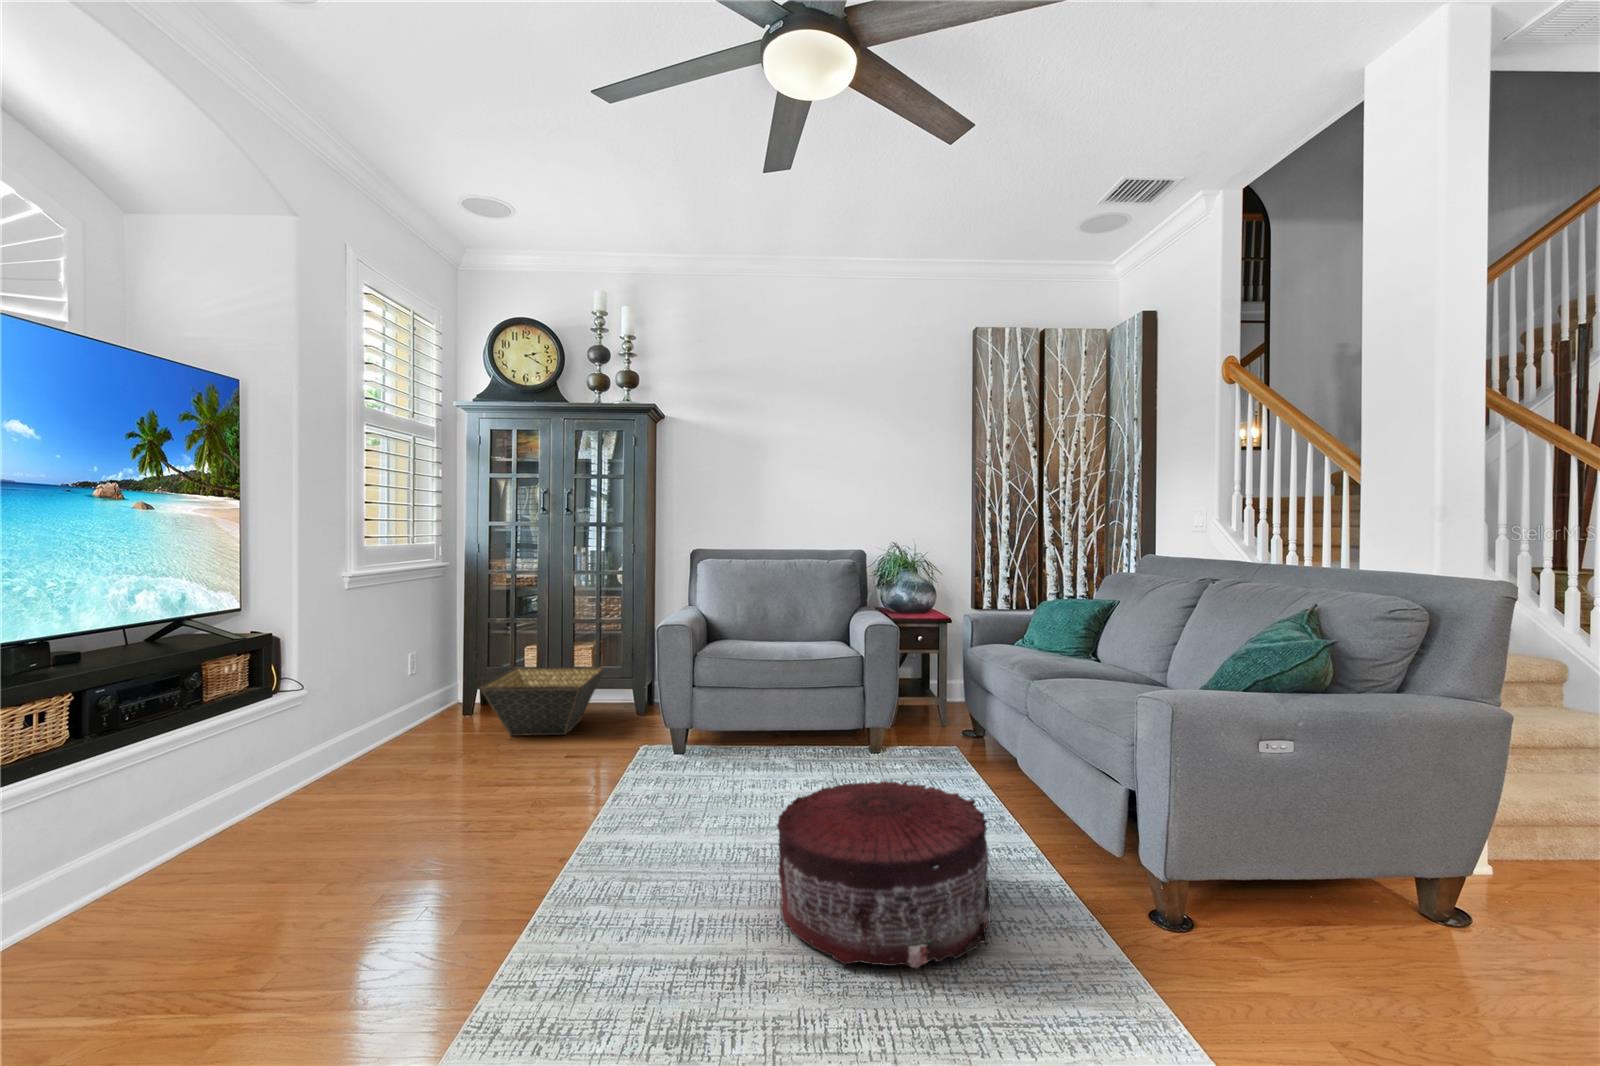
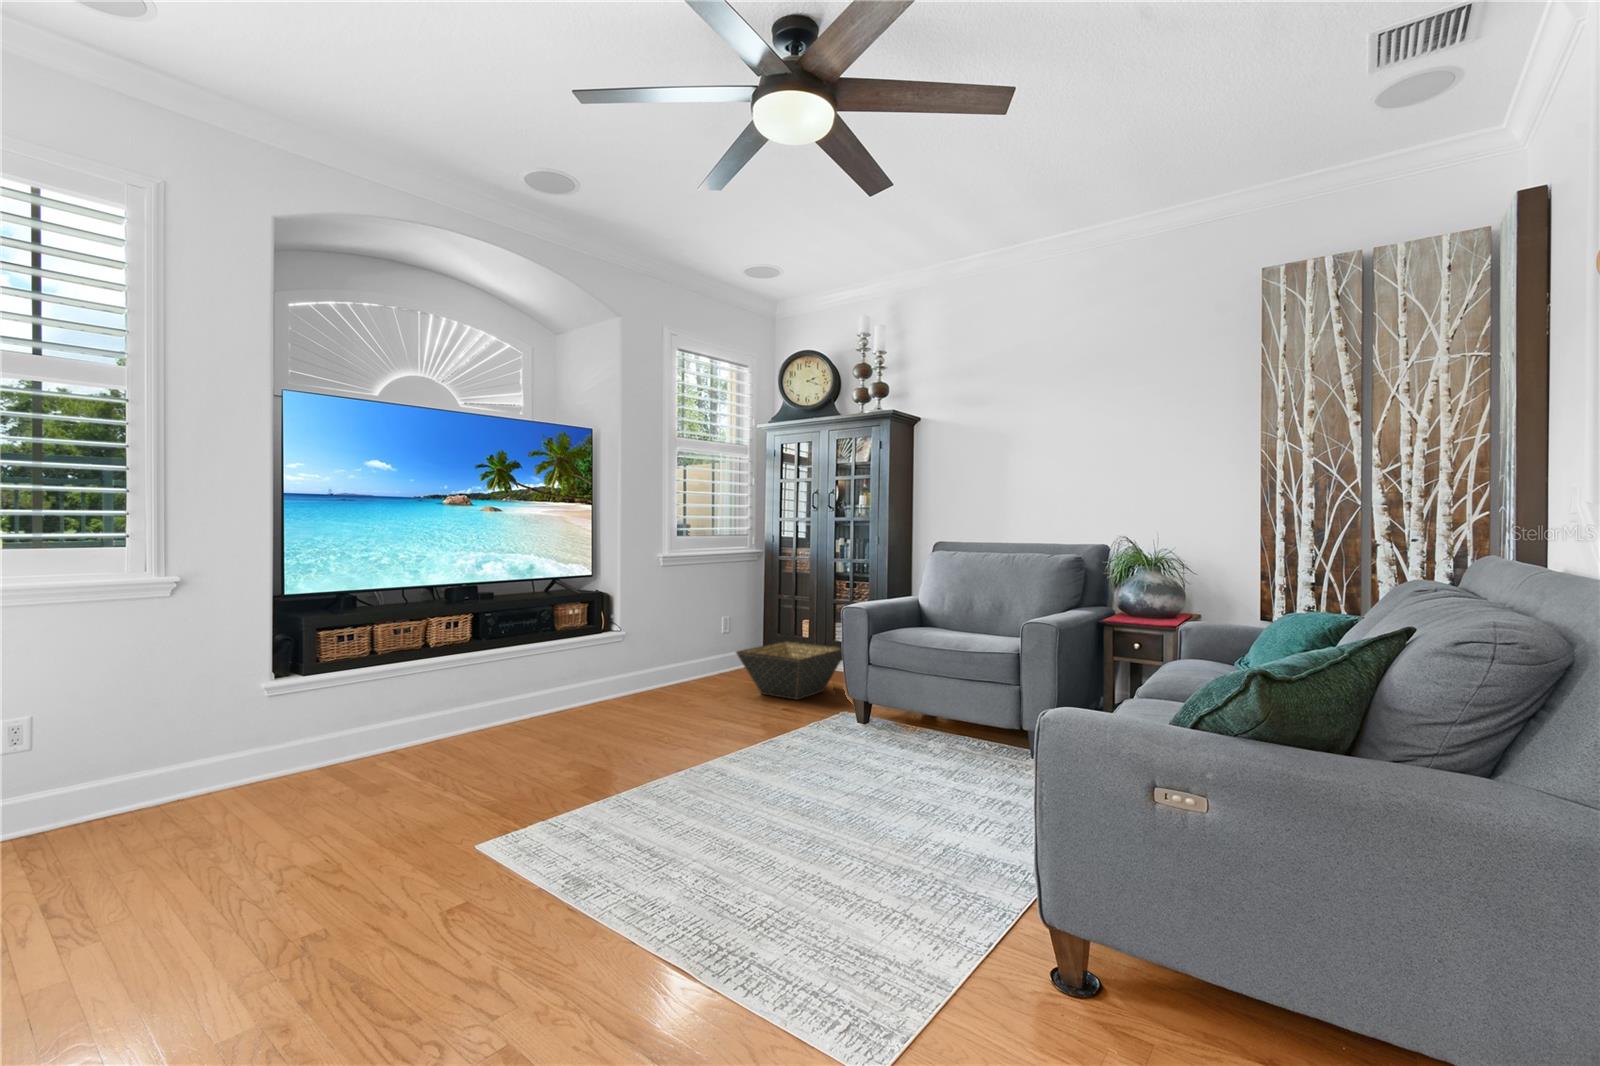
pouf: present [777,781,992,968] -> none [707,759,917,954]

